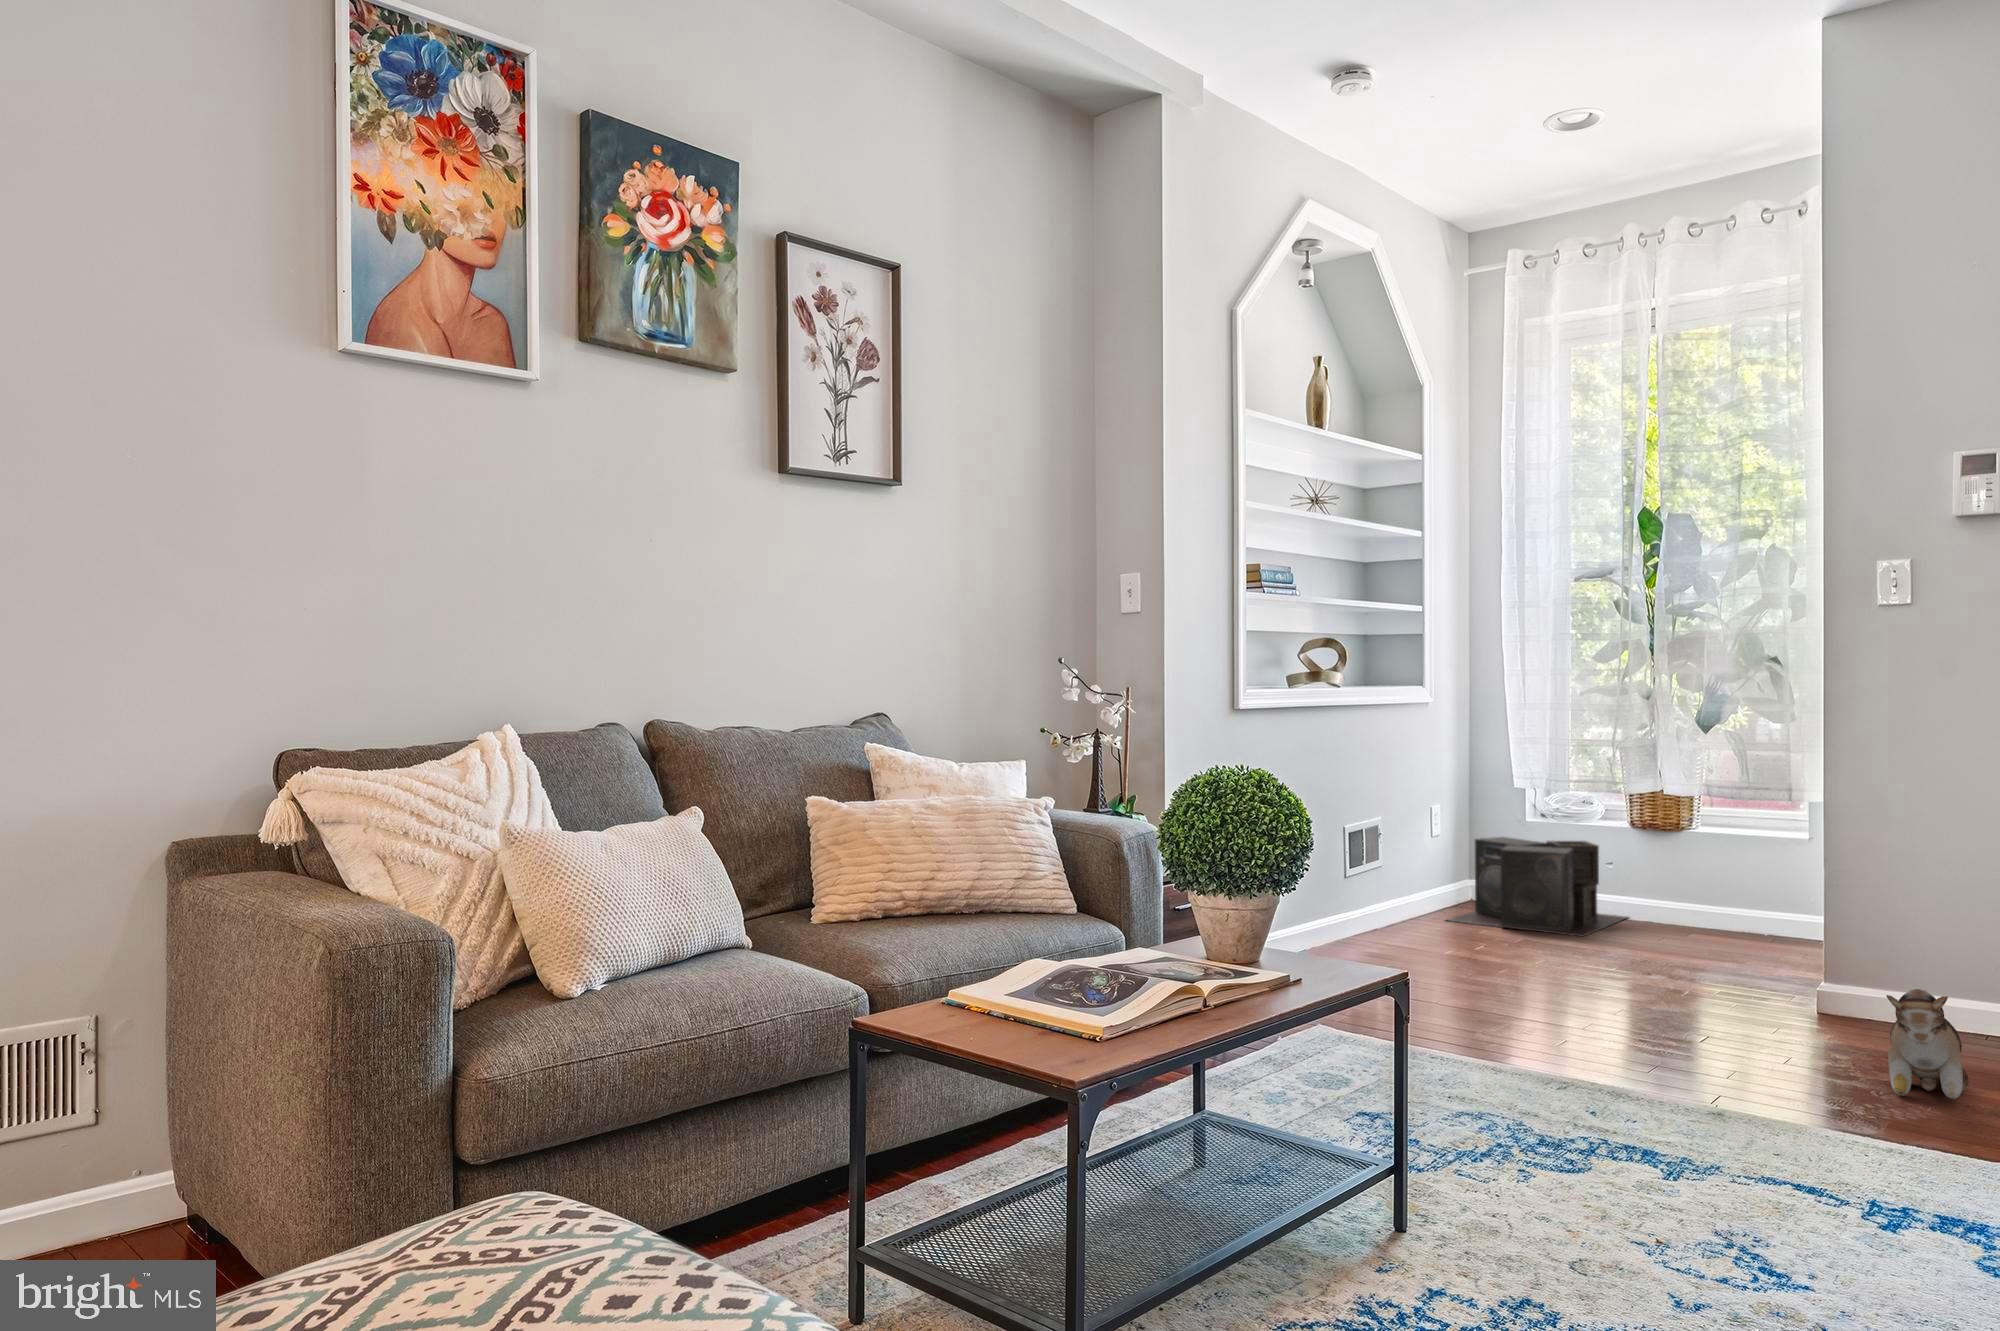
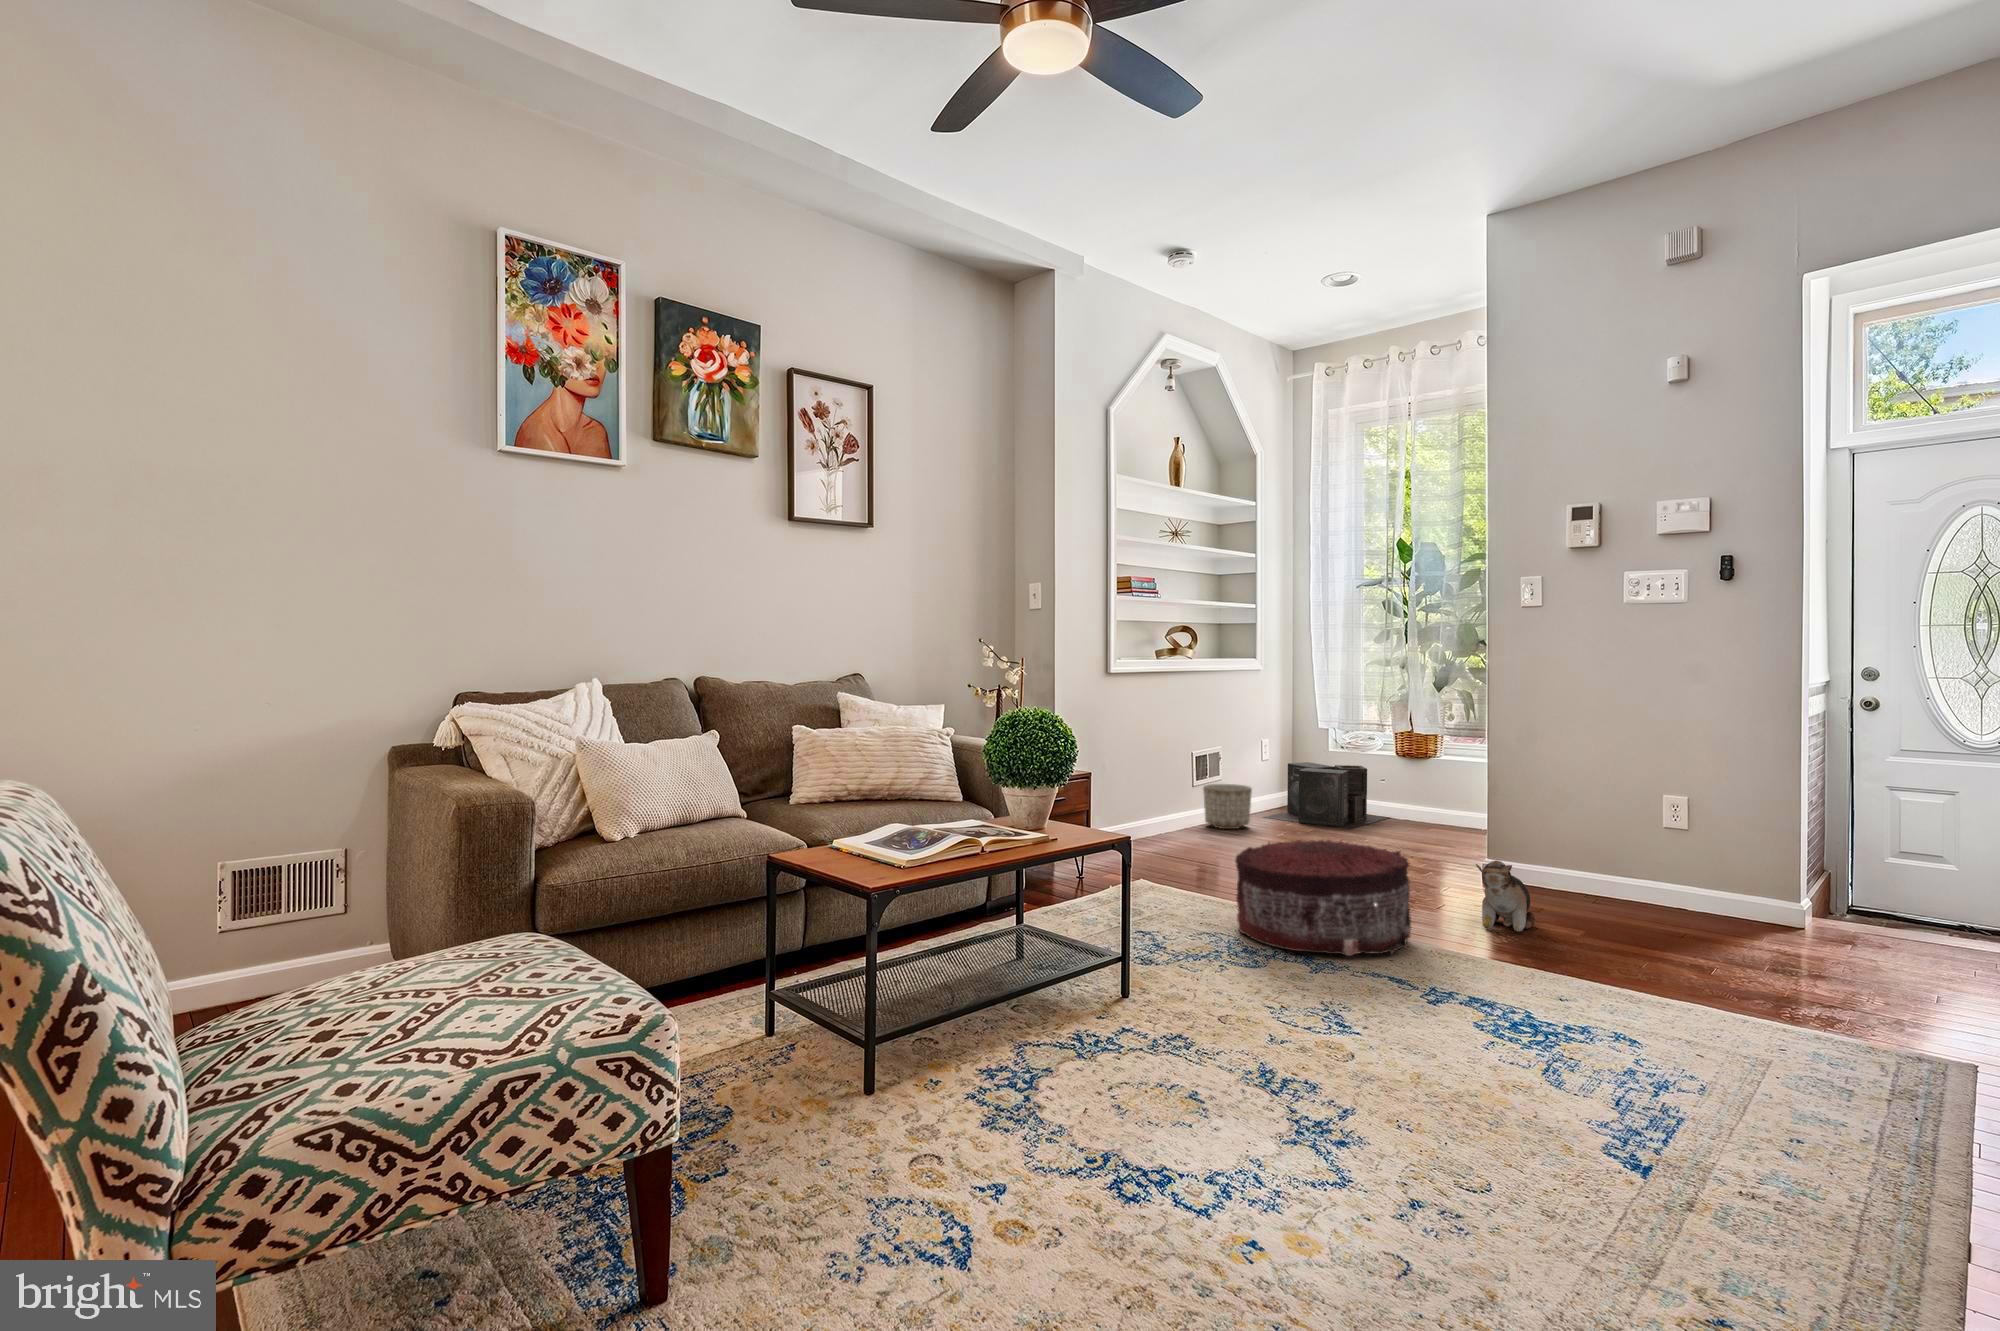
planter: none [1363,871,1438,940] -> present [1203,784,1252,829]
pouf: none [1517,960,1815,1150] -> present [1235,840,1411,956]

